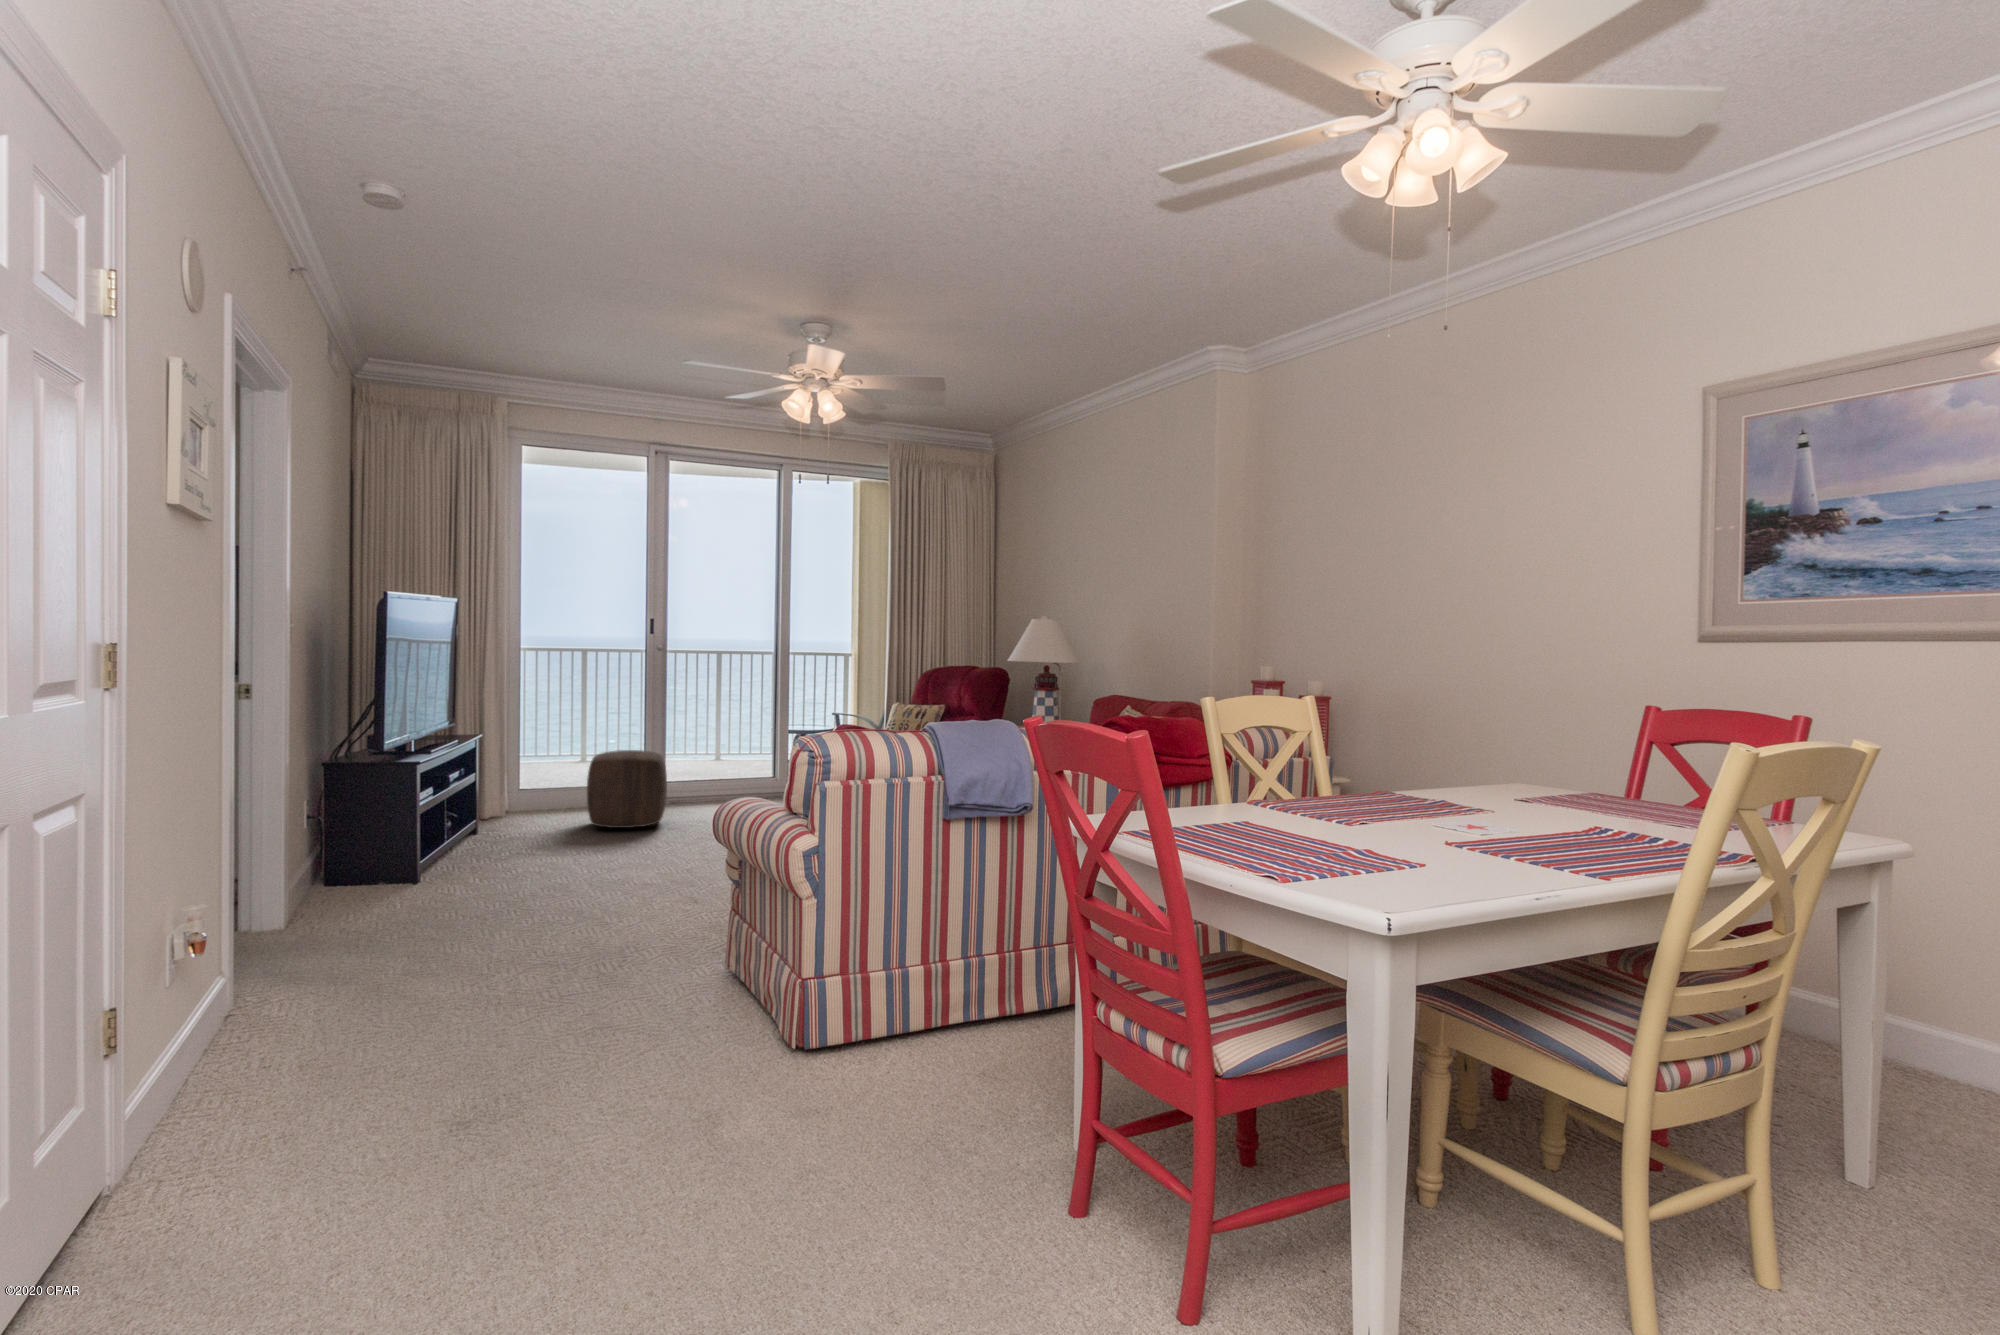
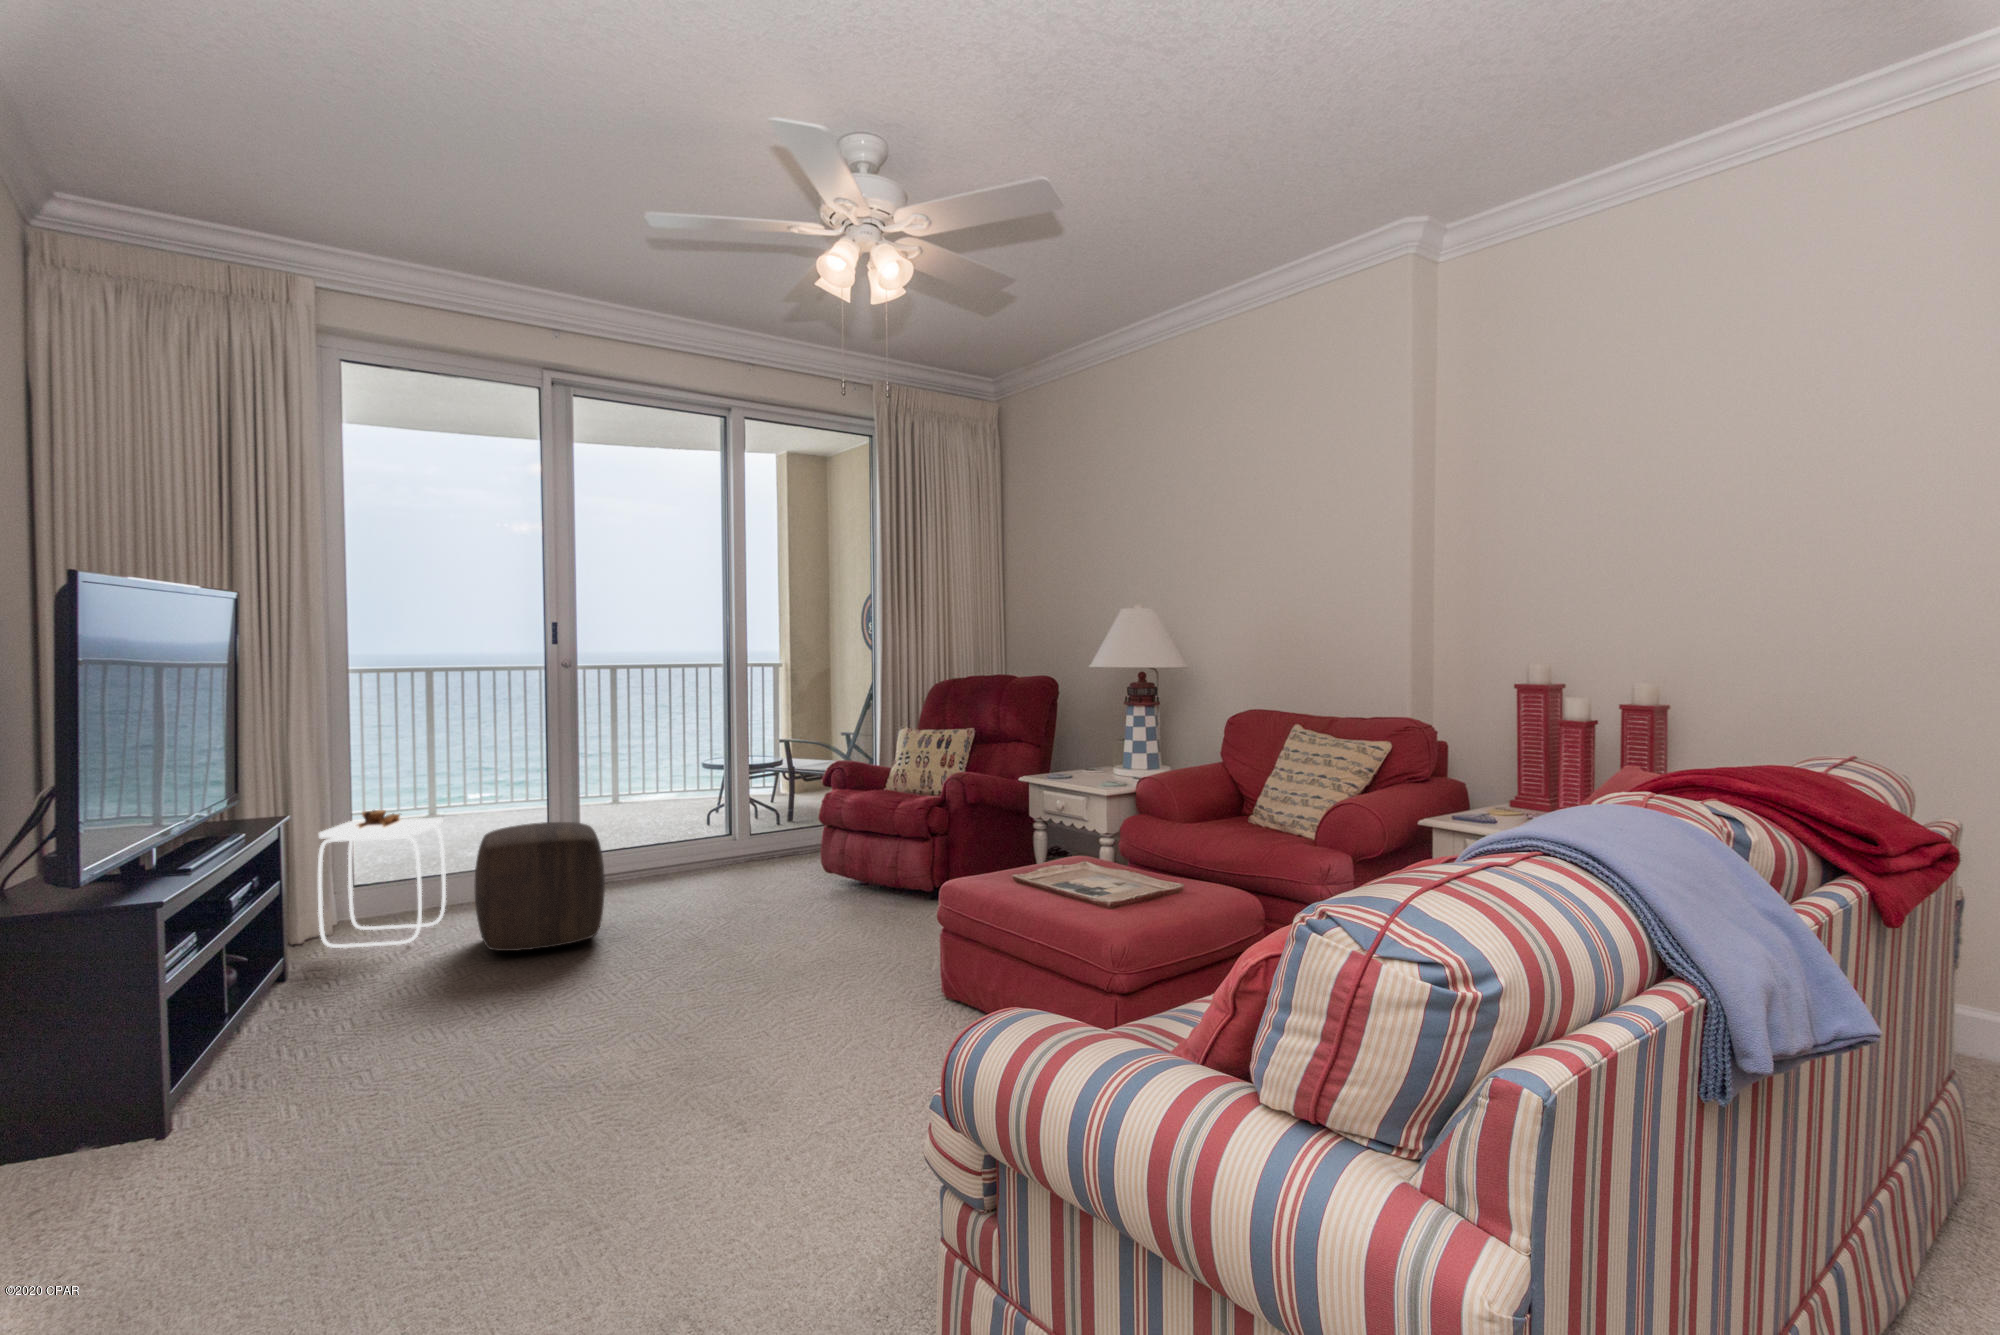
side table: none [499,737,575,822] -> present [318,810,446,948]

